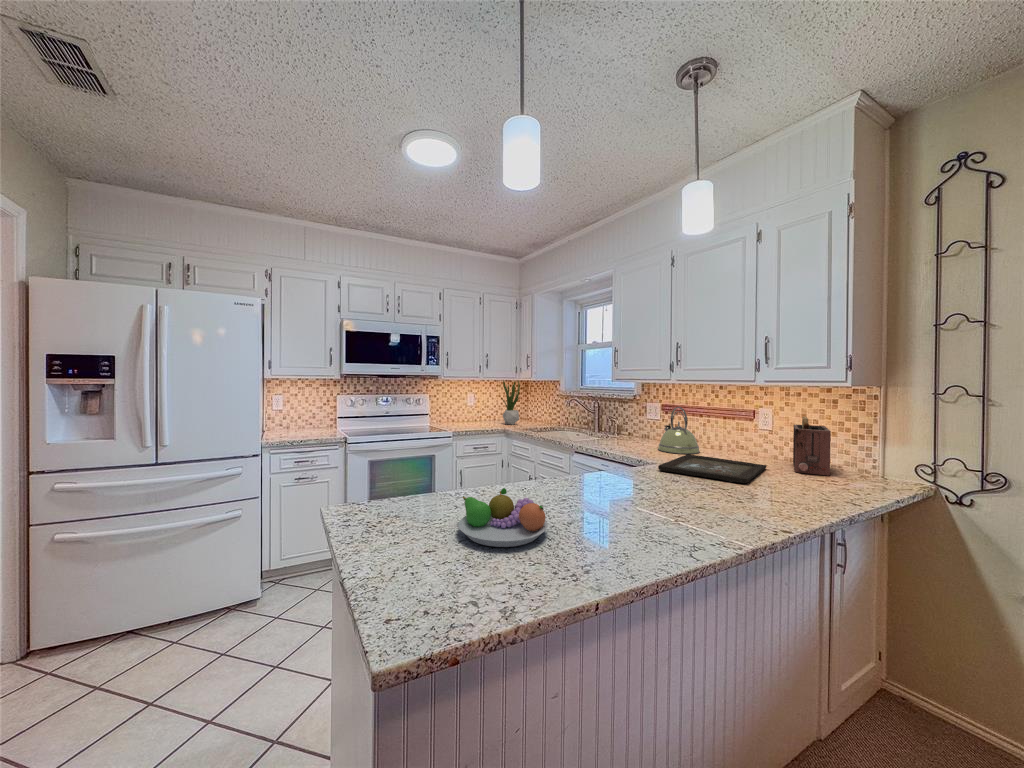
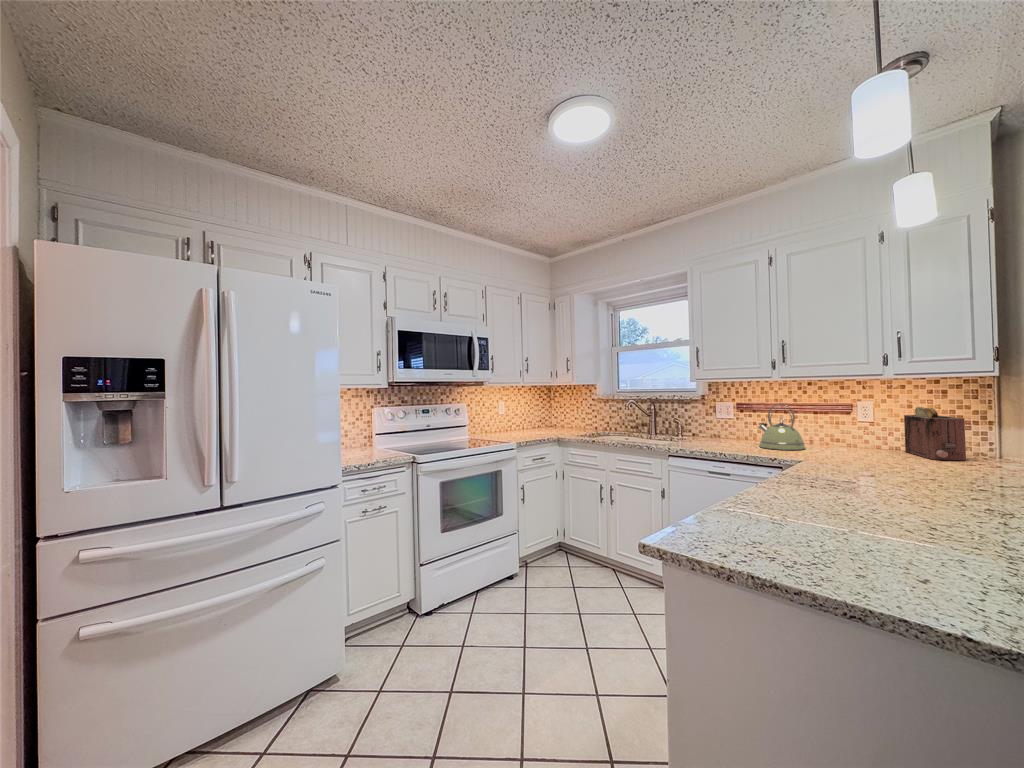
potted plant: present [501,381,520,425] -> none [541,384,562,433]
tray: present [658,454,766,483] -> none [812,450,933,472]
fruit bowl: present [458,488,548,547] -> none [807,494,956,559]

